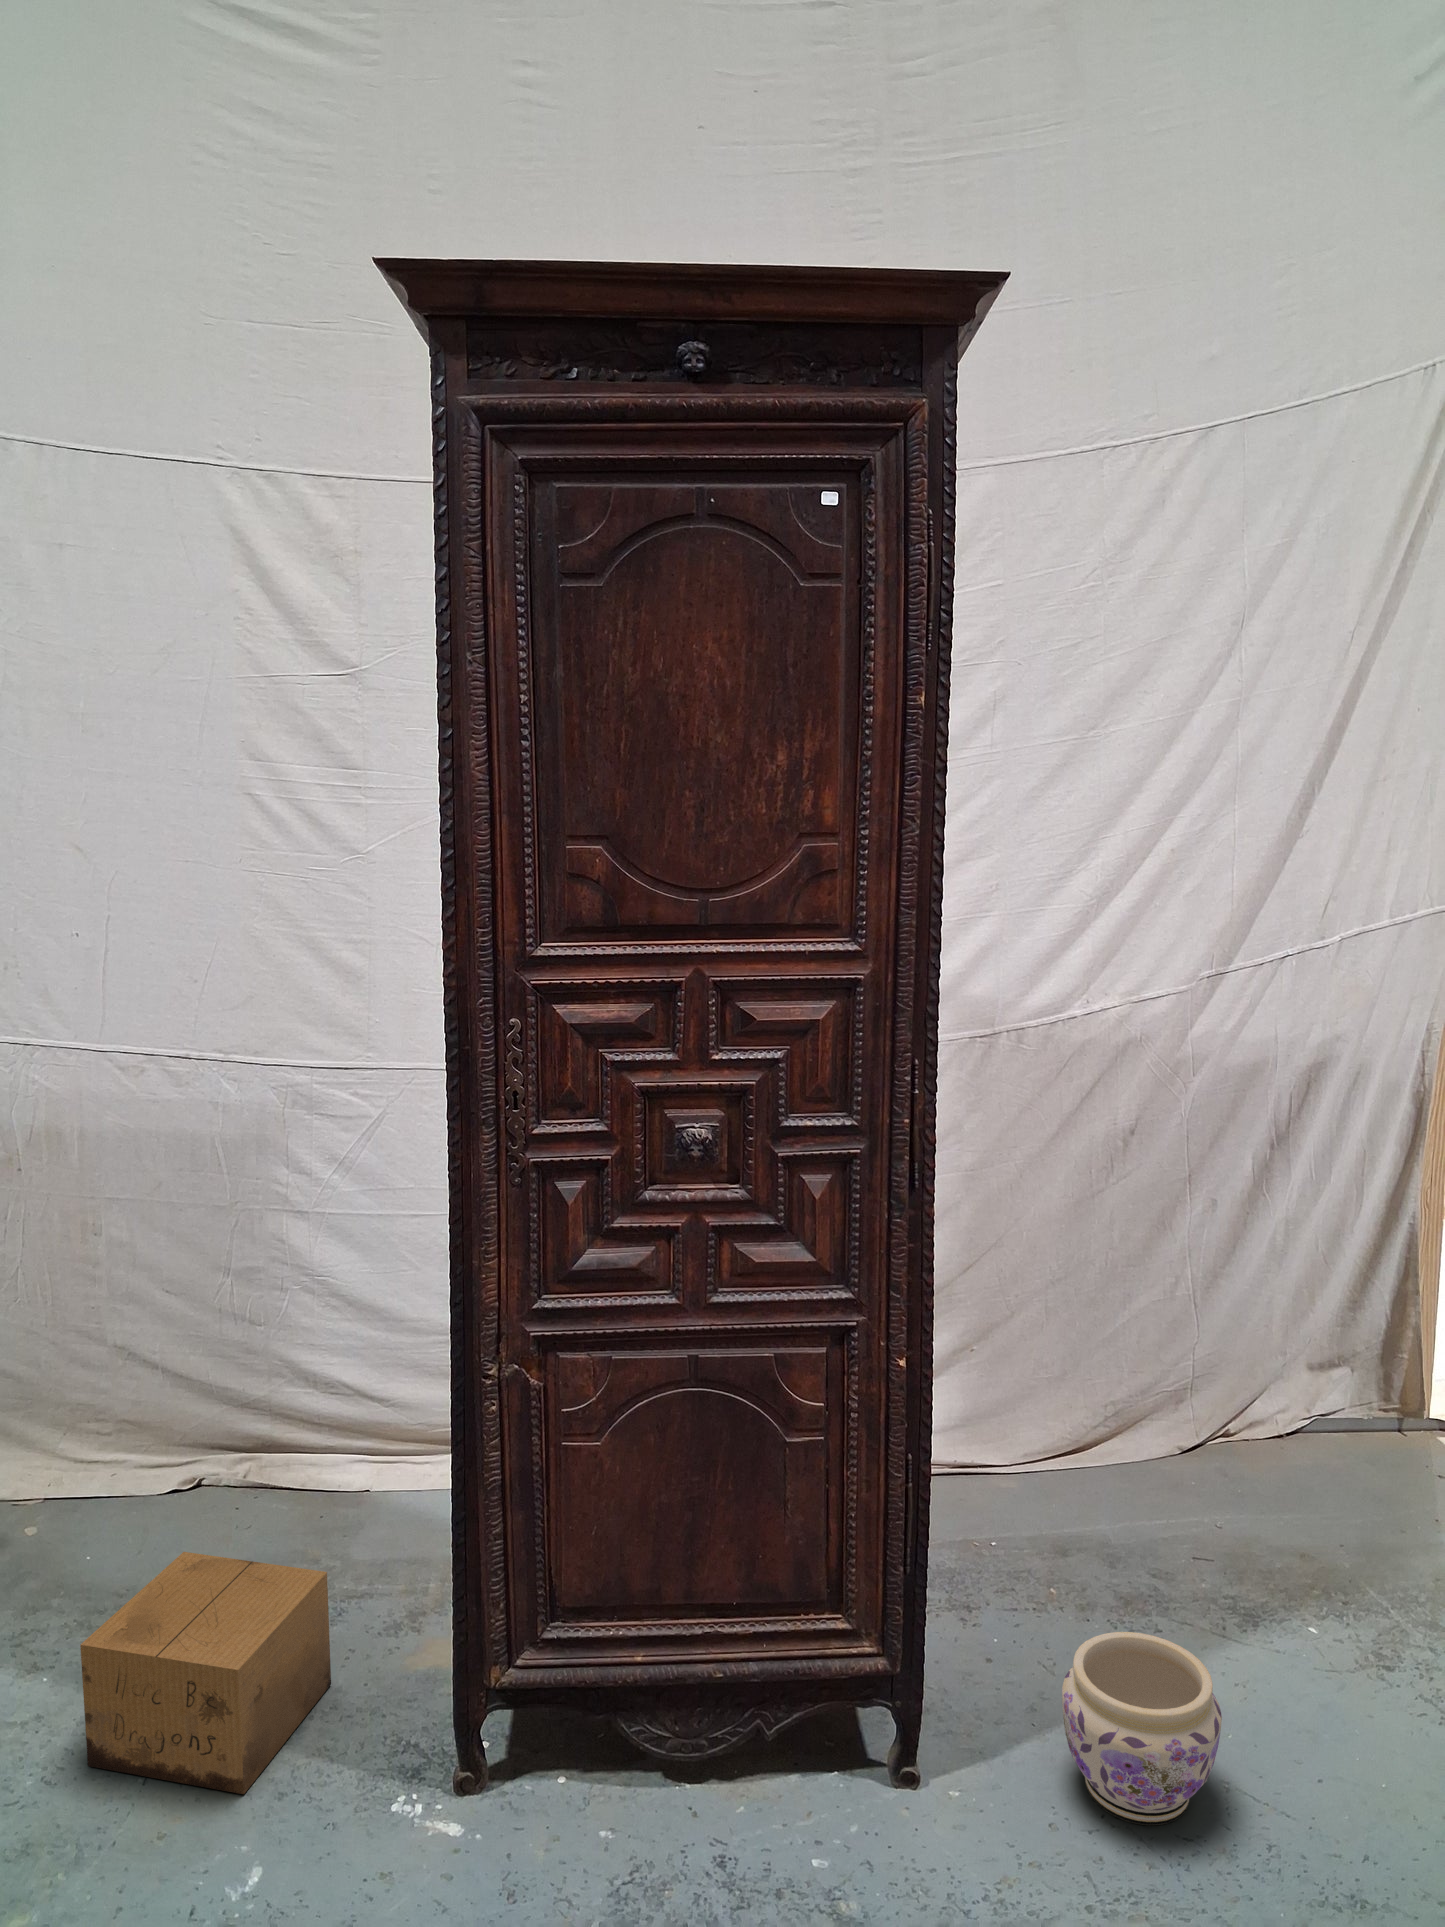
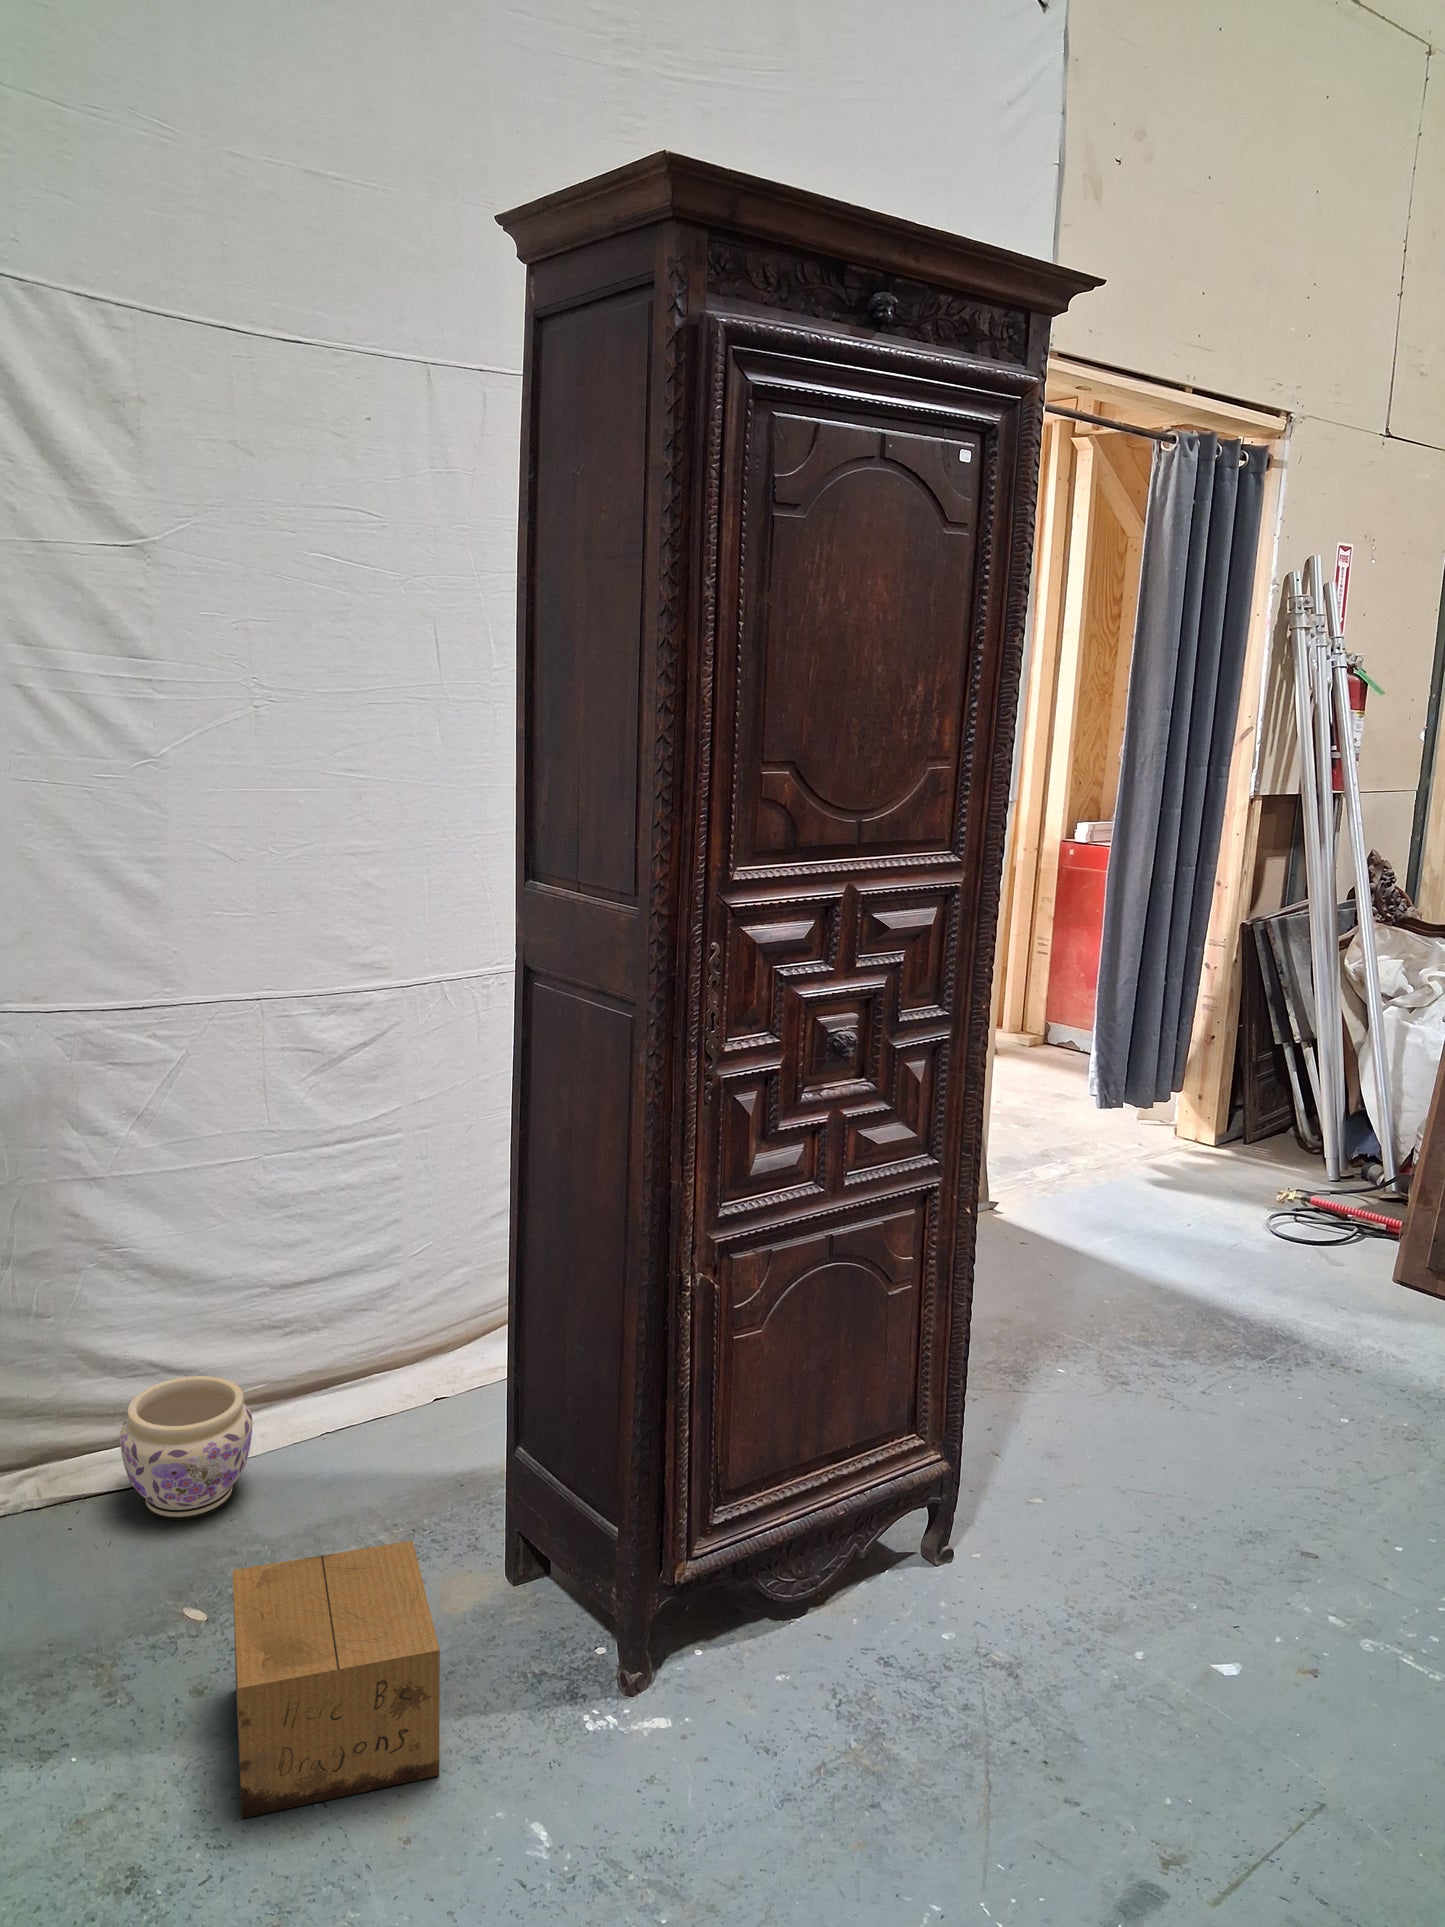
planter: present [1062,1632,1222,1825] -> present [120,1376,253,1520]

